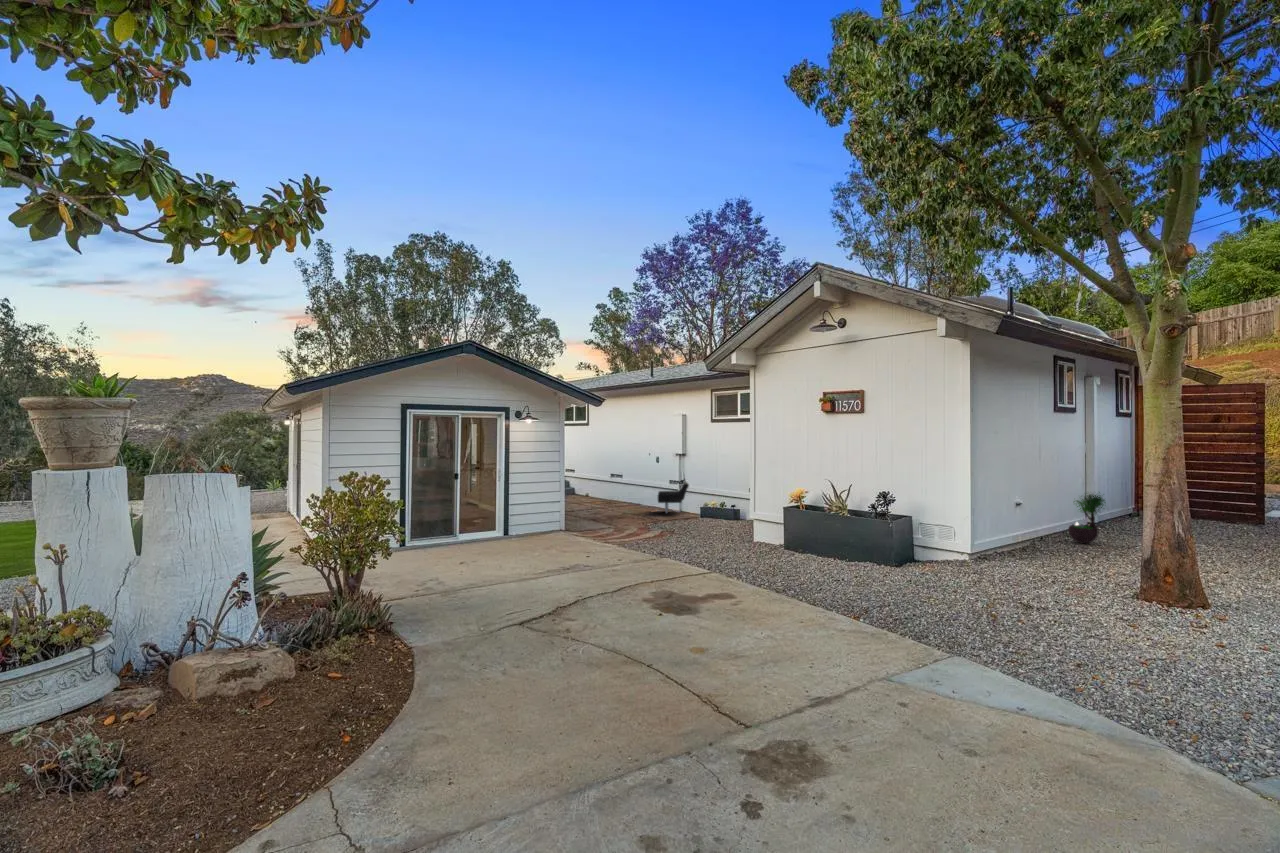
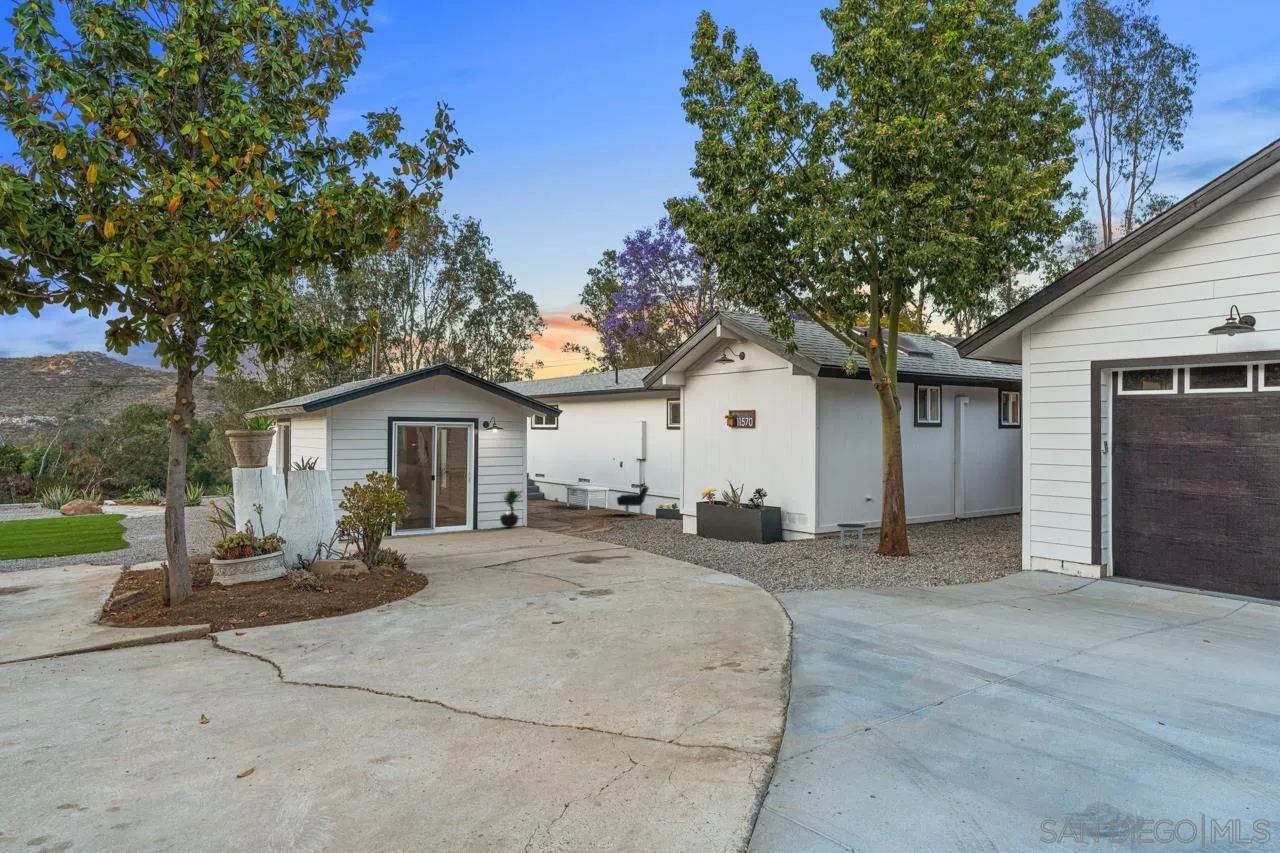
storage bench: none [597,481,642,506] -> present [565,485,609,509]
potted tree: present [1068,494,1106,543] -> present [500,490,521,528]
round table: none [994,535,1038,570] -> present [837,524,866,548]

